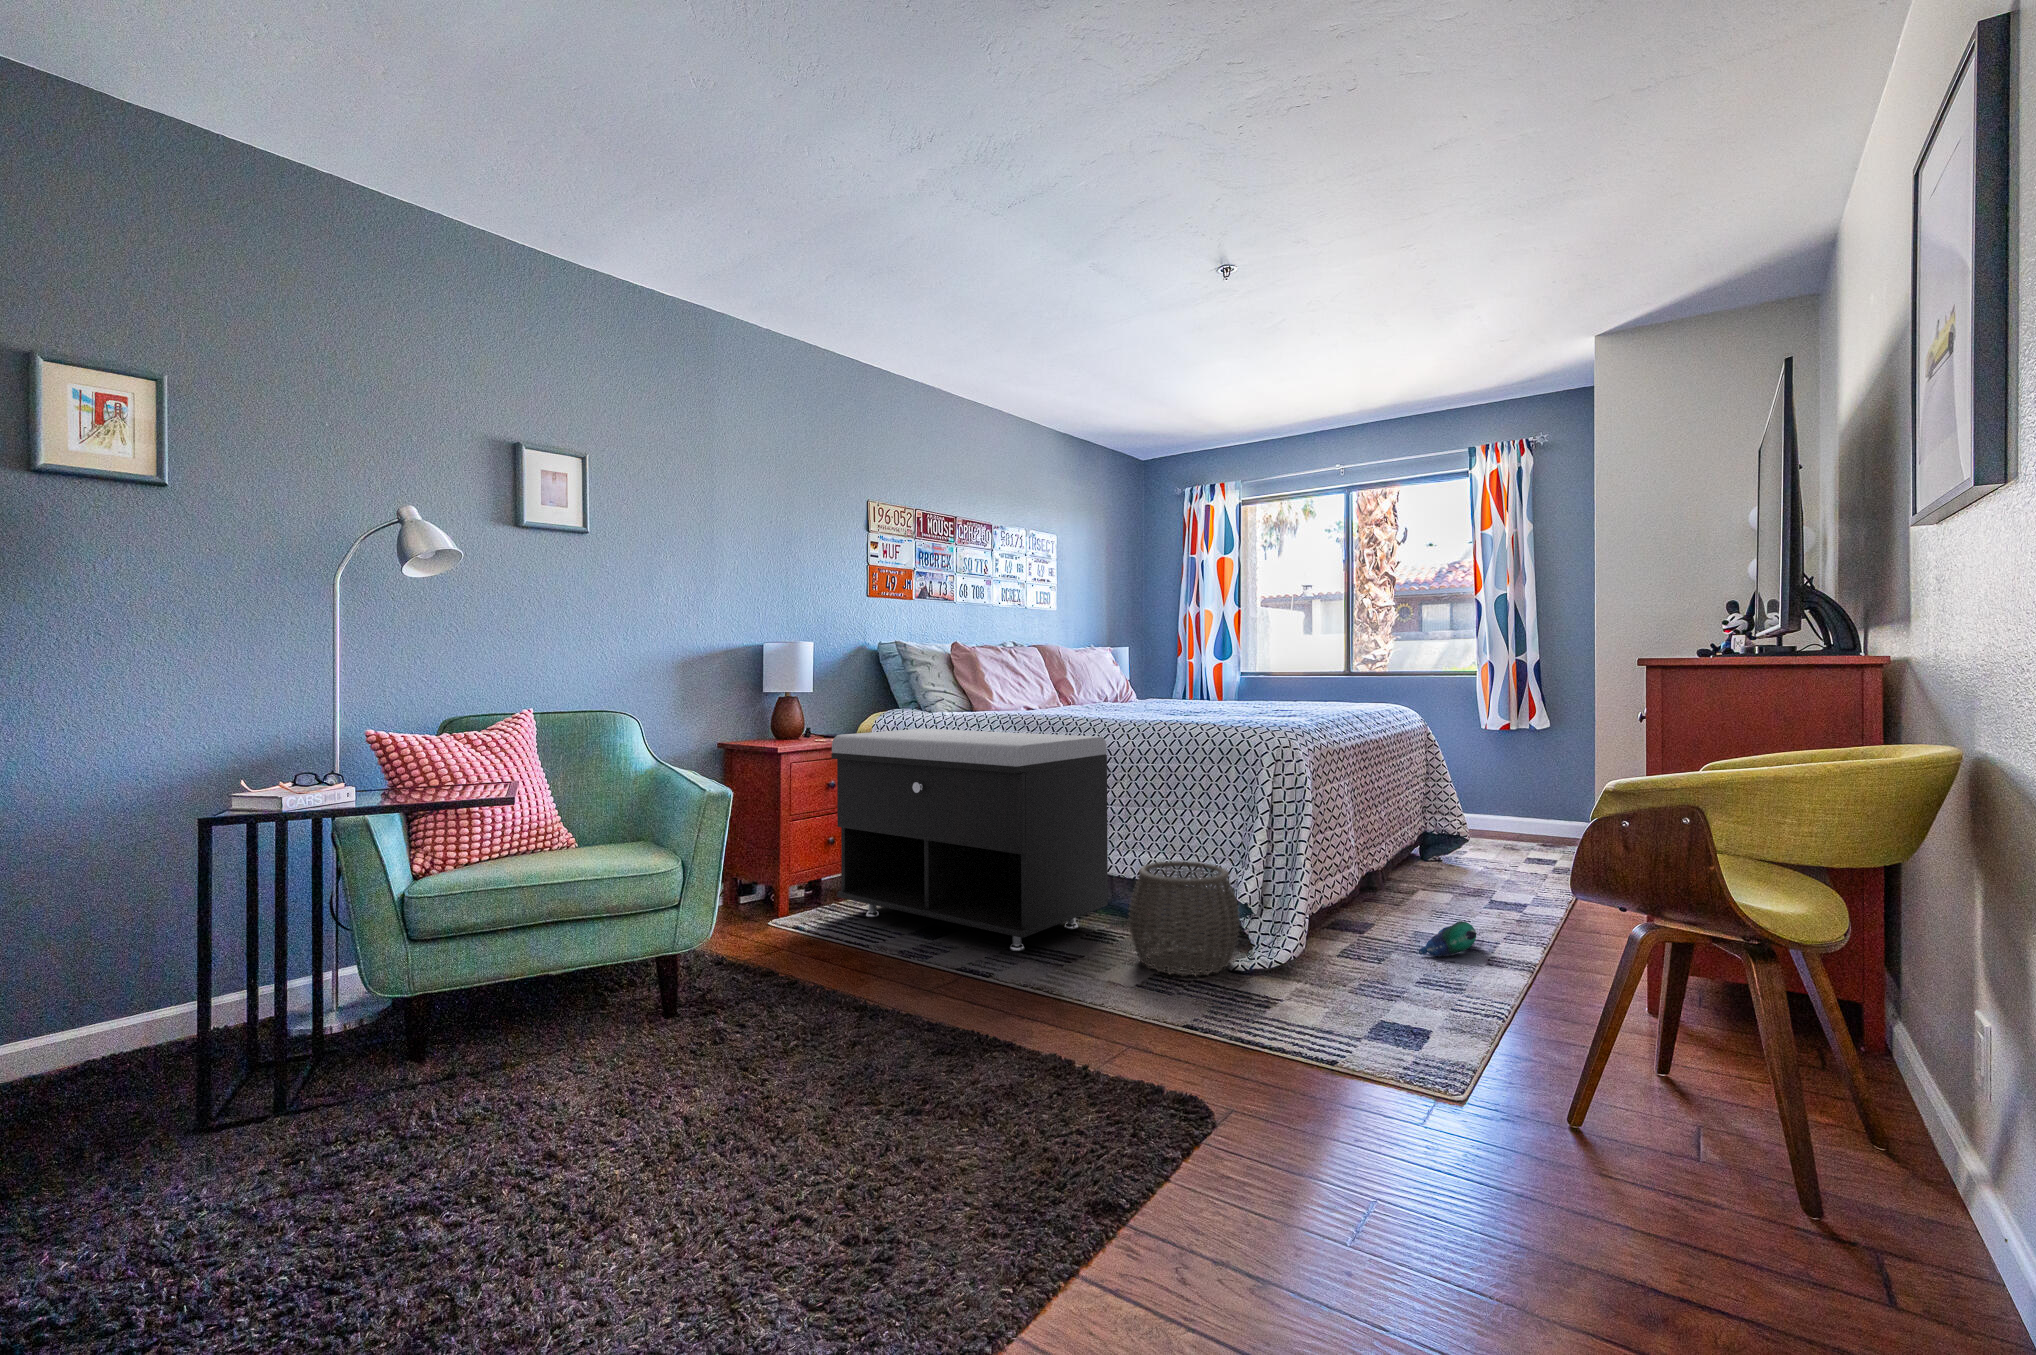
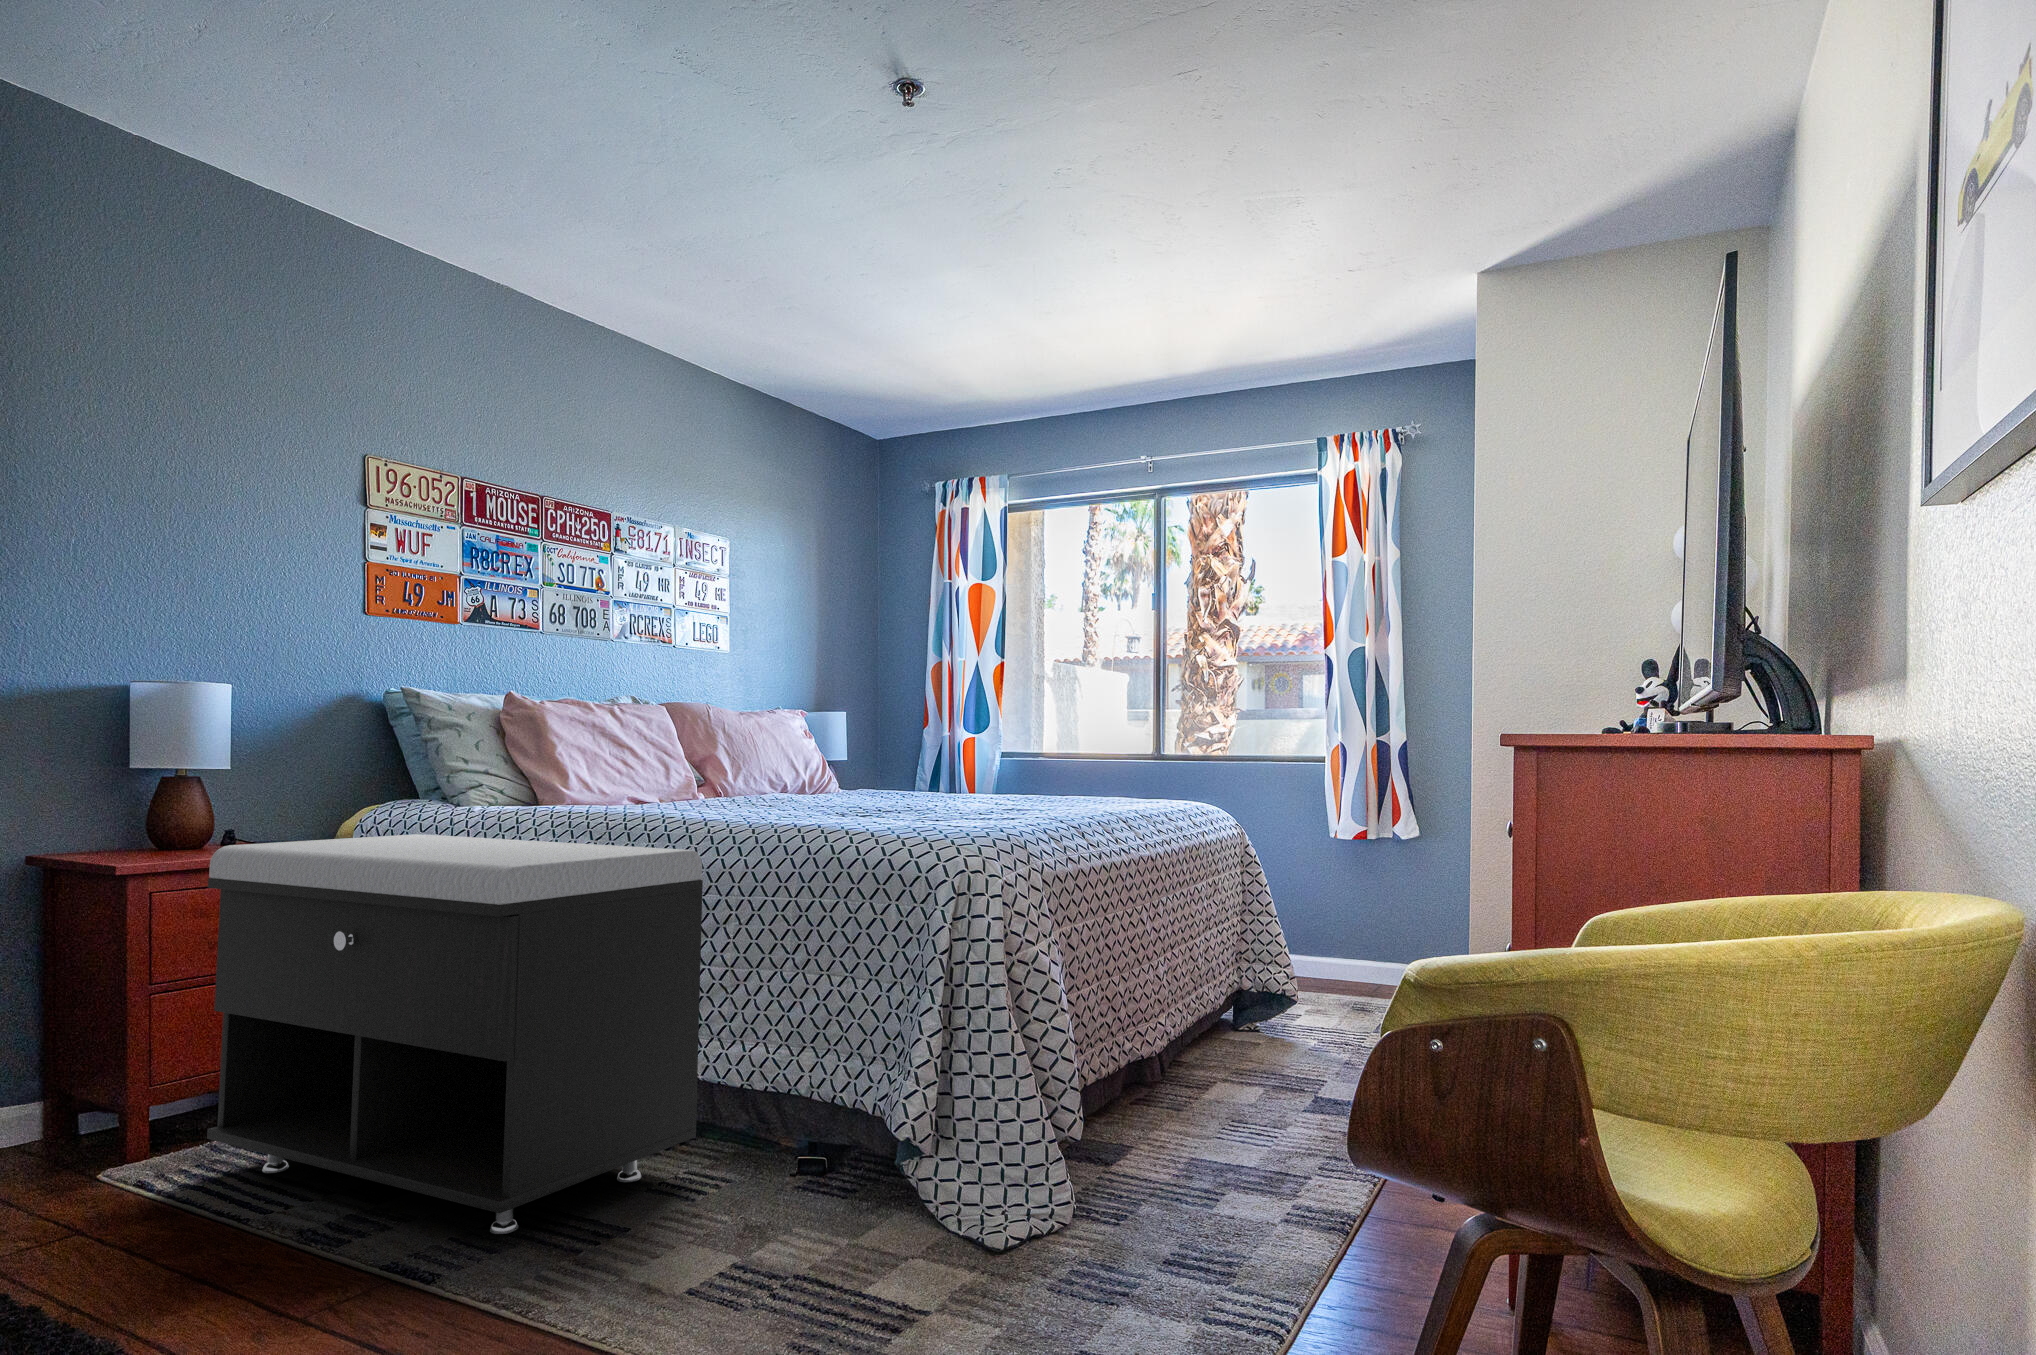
woven basket: present [1128,861,1240,976] -> none [693,1063,886,1274]
plush toy: present [1419,921,1477,957] -> none [1181,1146,1272,1208]

